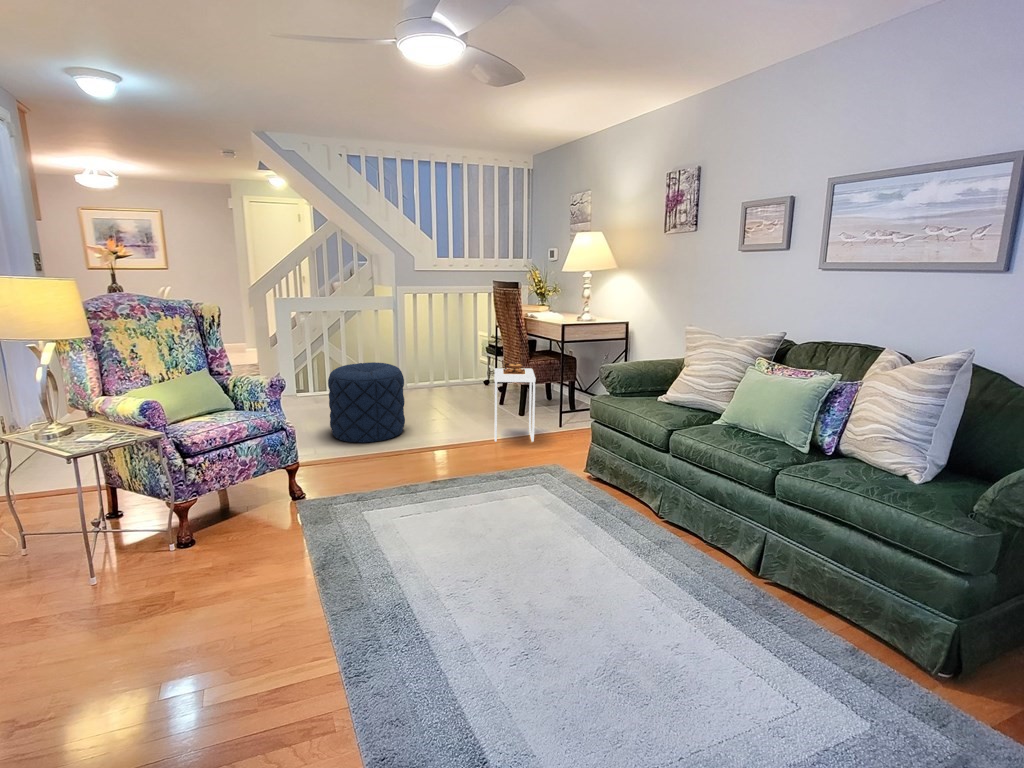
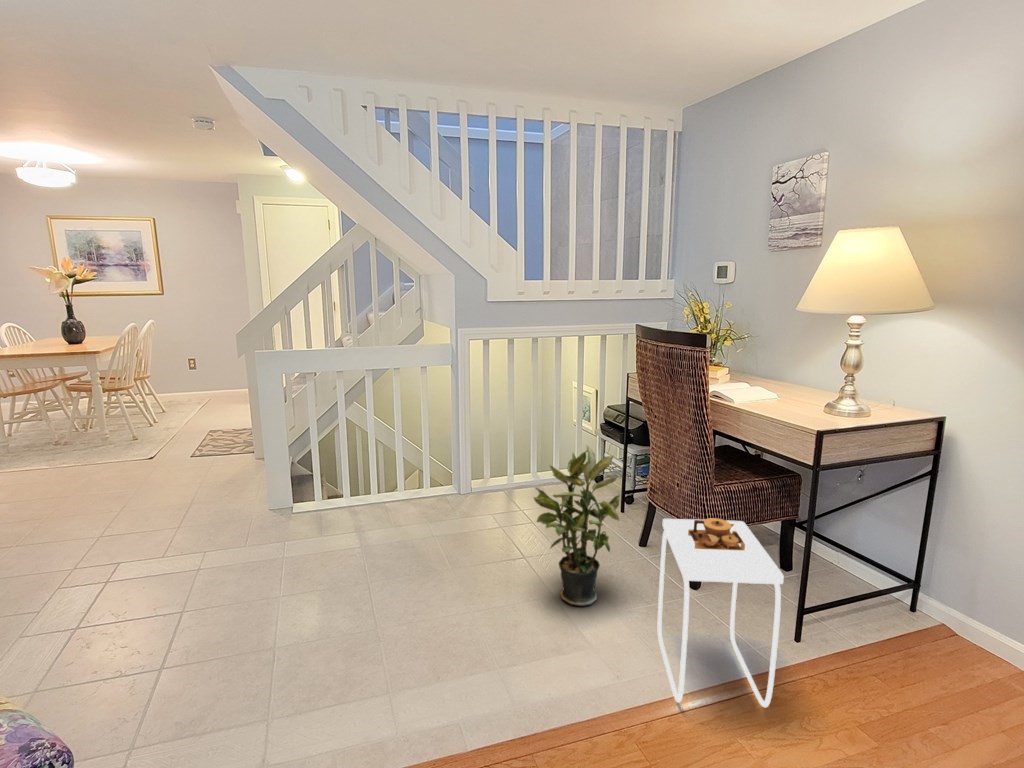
potted plant: none [436,340,481,422] -> present [534,446,620,607]
pouf: present [328,362,405,443] -> none [321,496,474,691]

